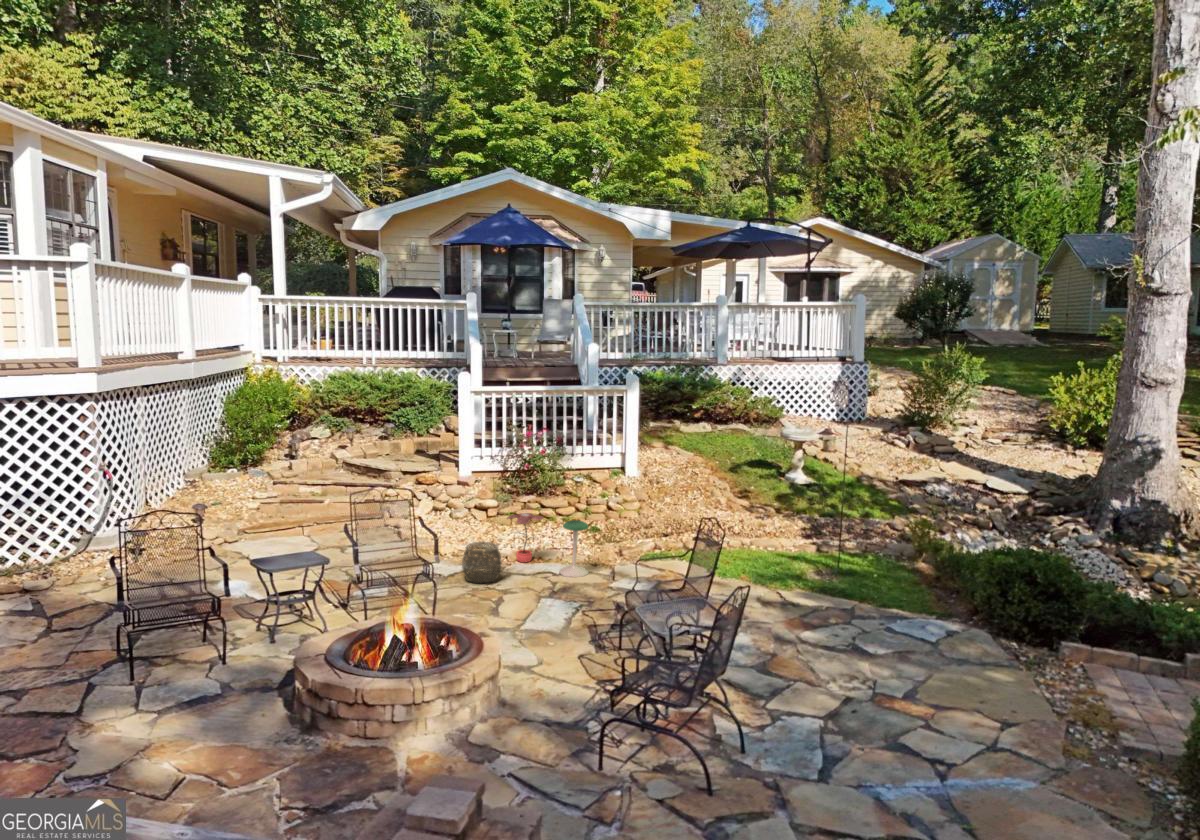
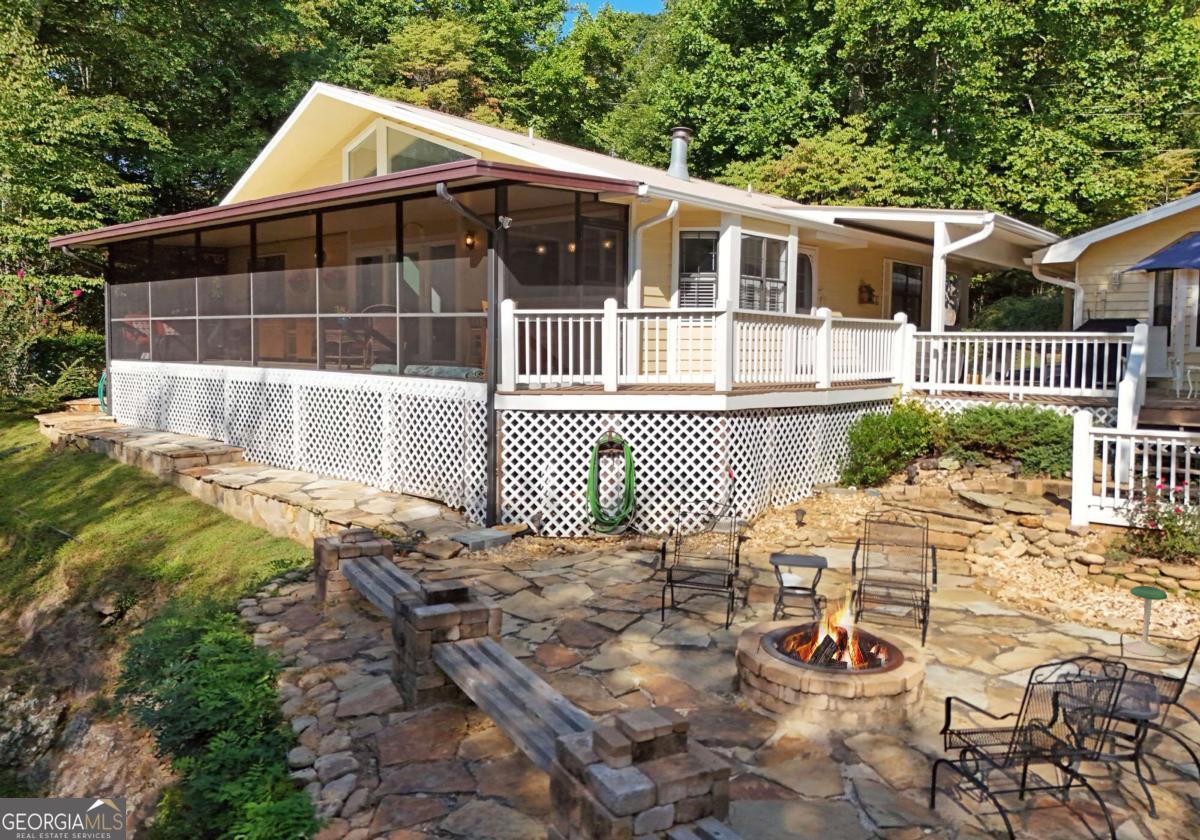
potted plant: present [507,513,544,562] -> none [1073,569,1122,627]
woven basket: present [462,542,502,583] -> none [997,587,1046,634]

